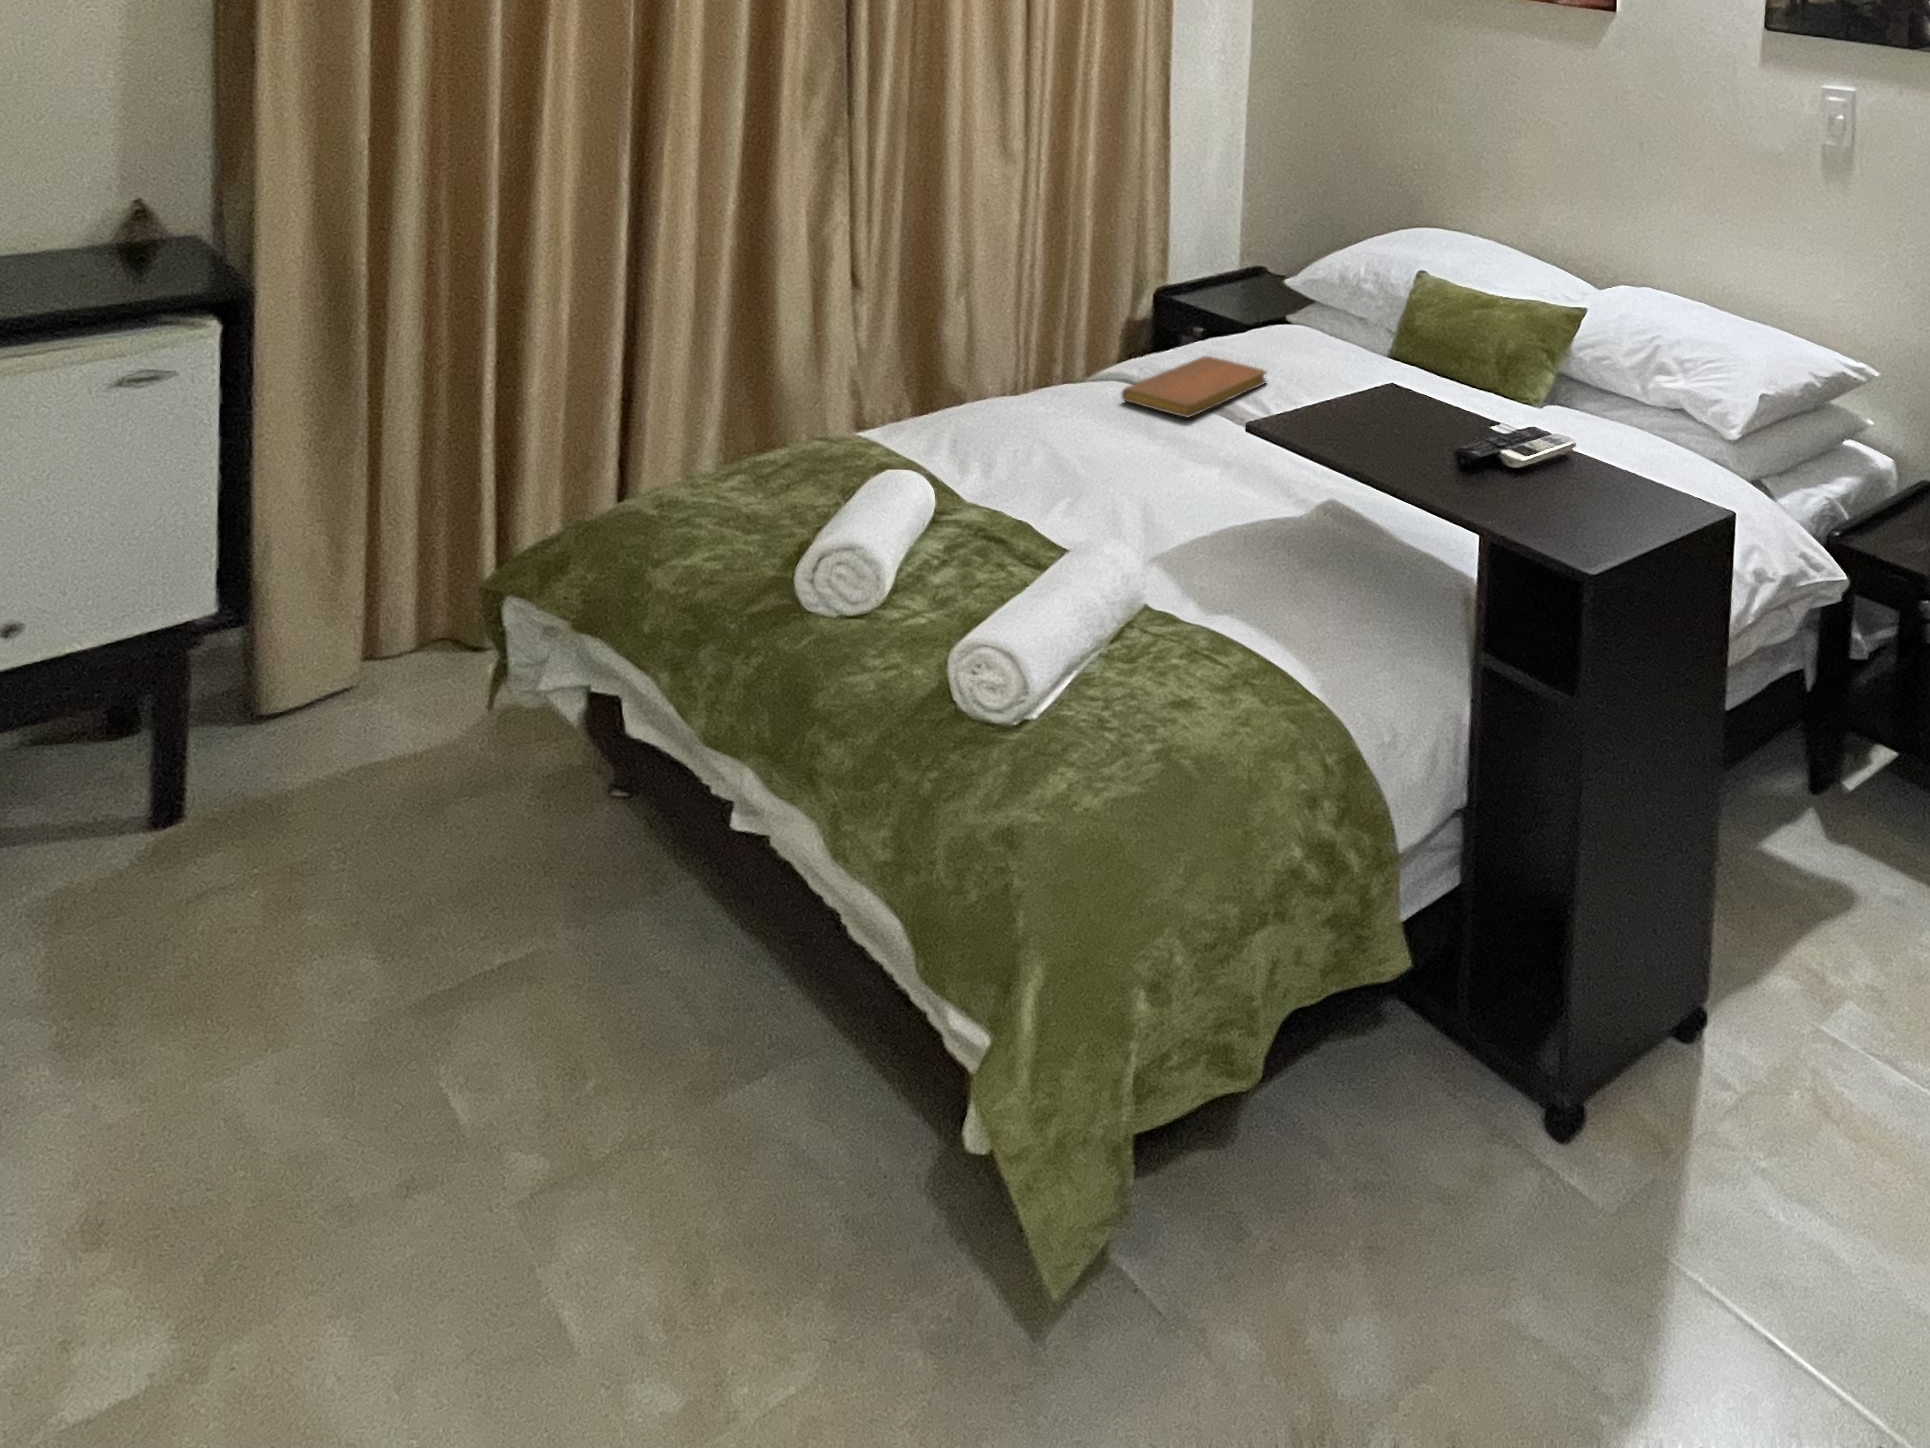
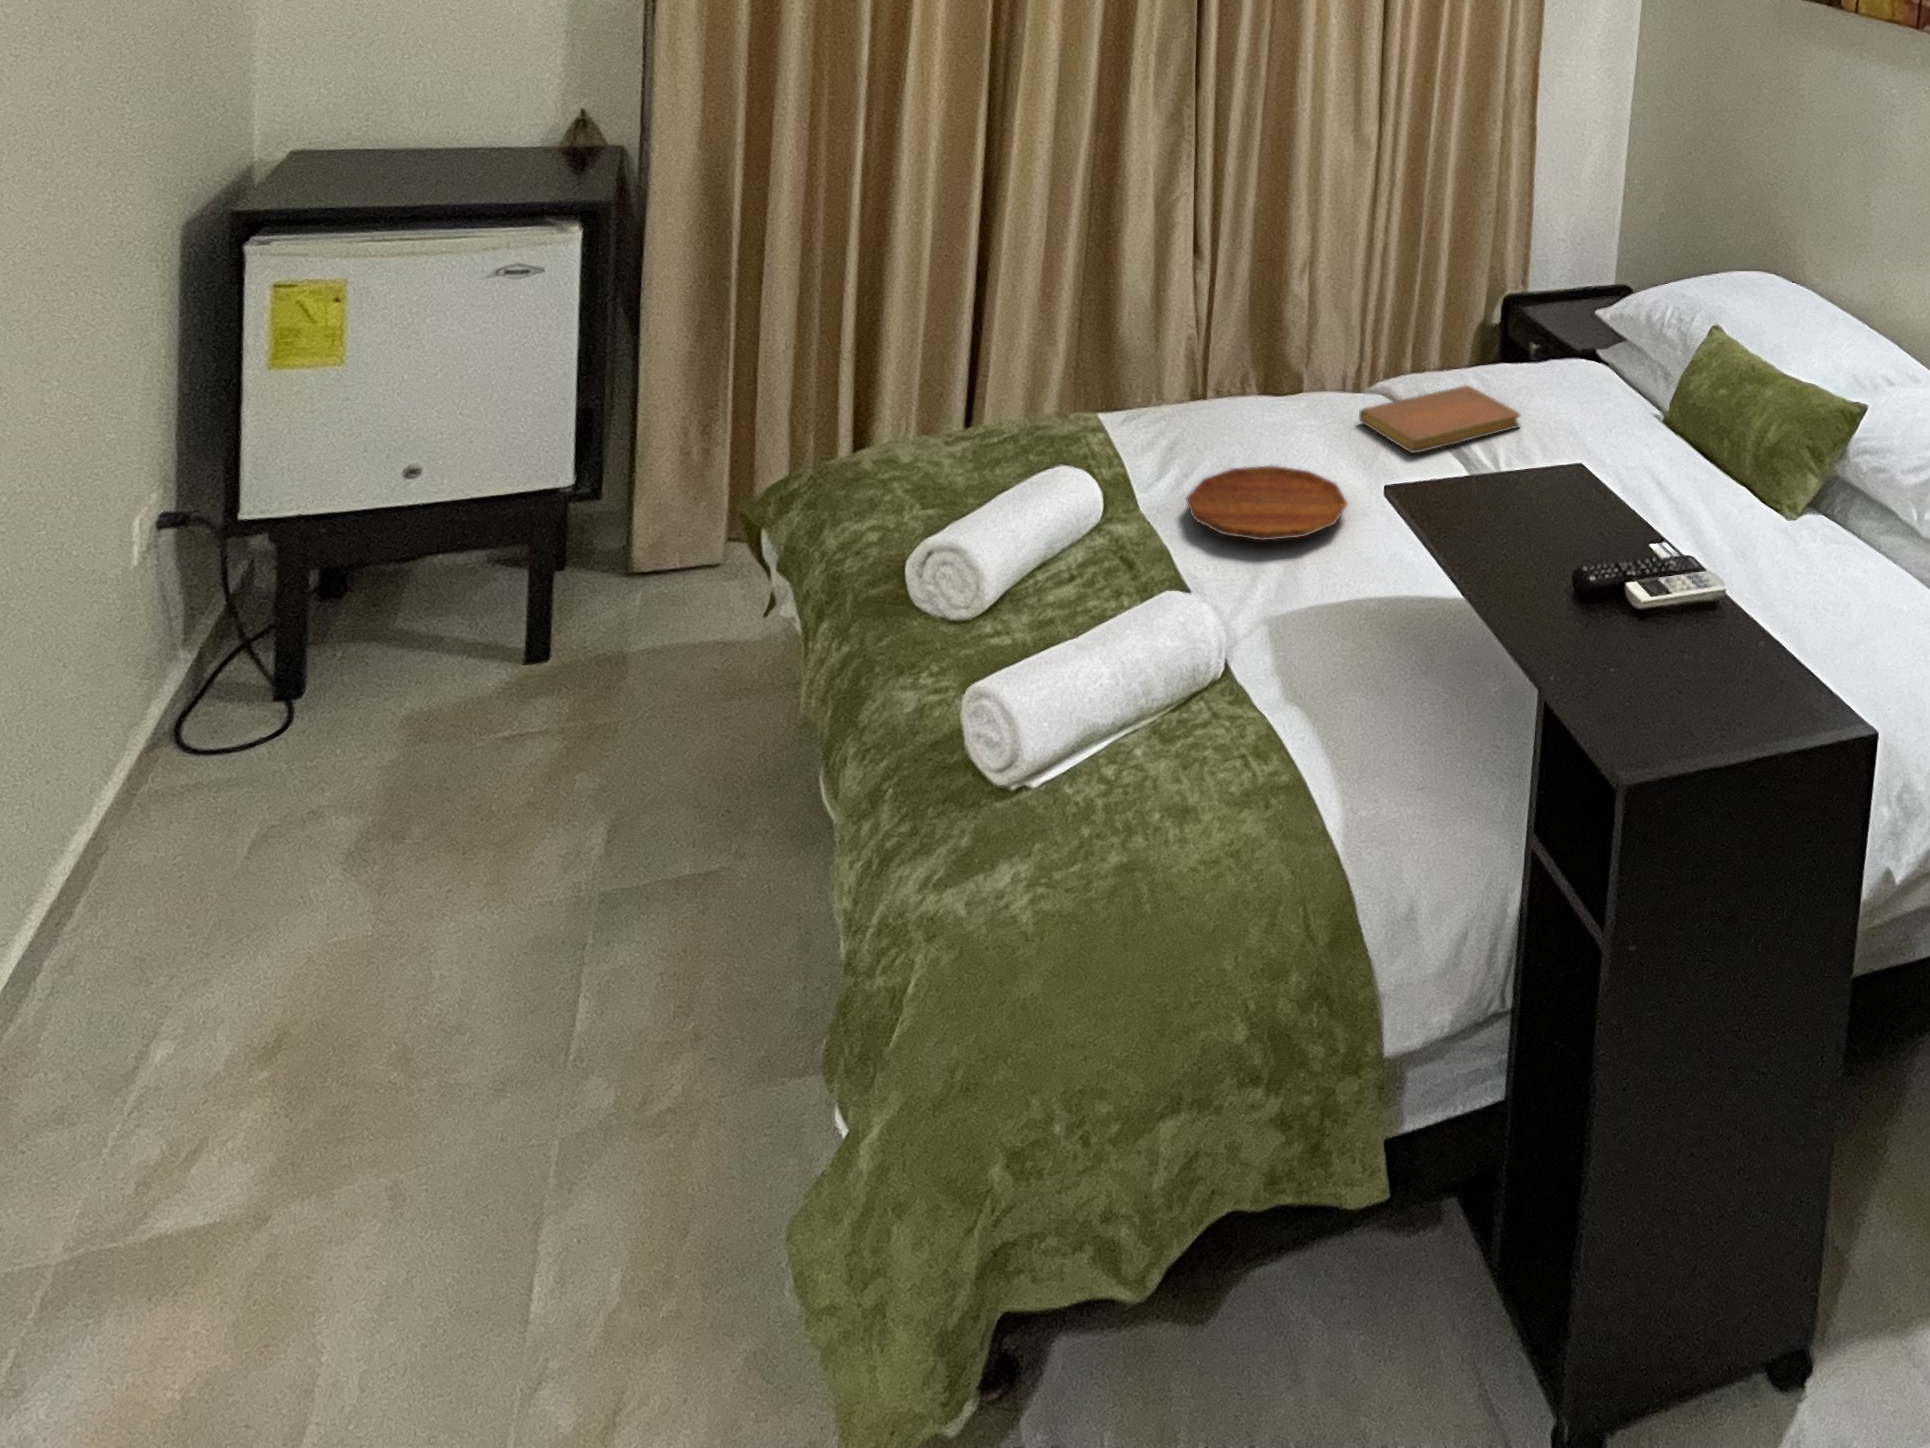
tray: none [1008,445,1161,509] -> present [1186,466,1348,540]

